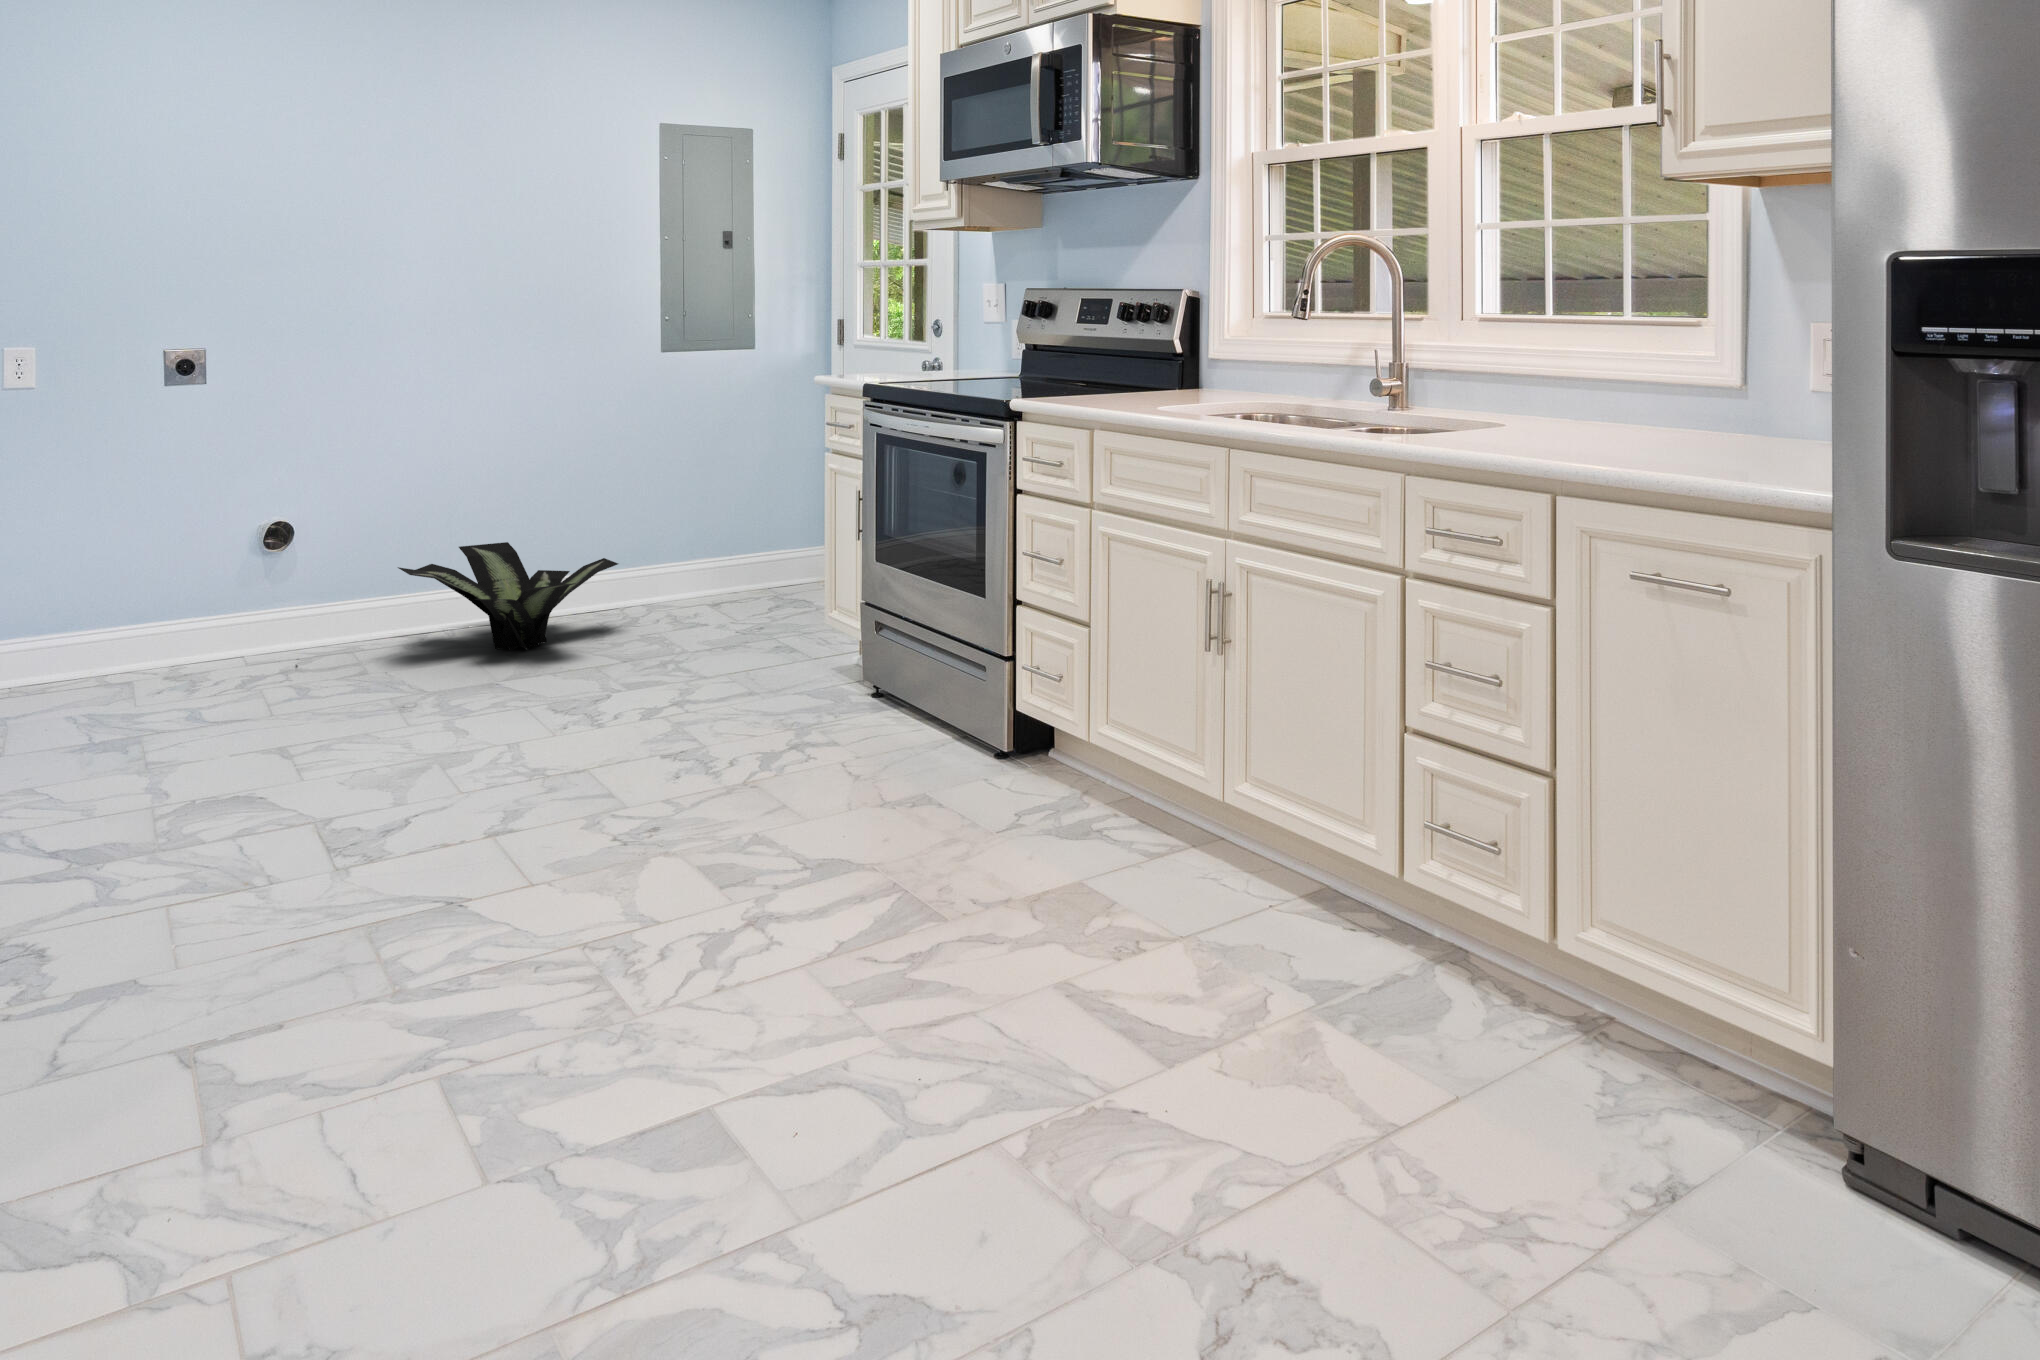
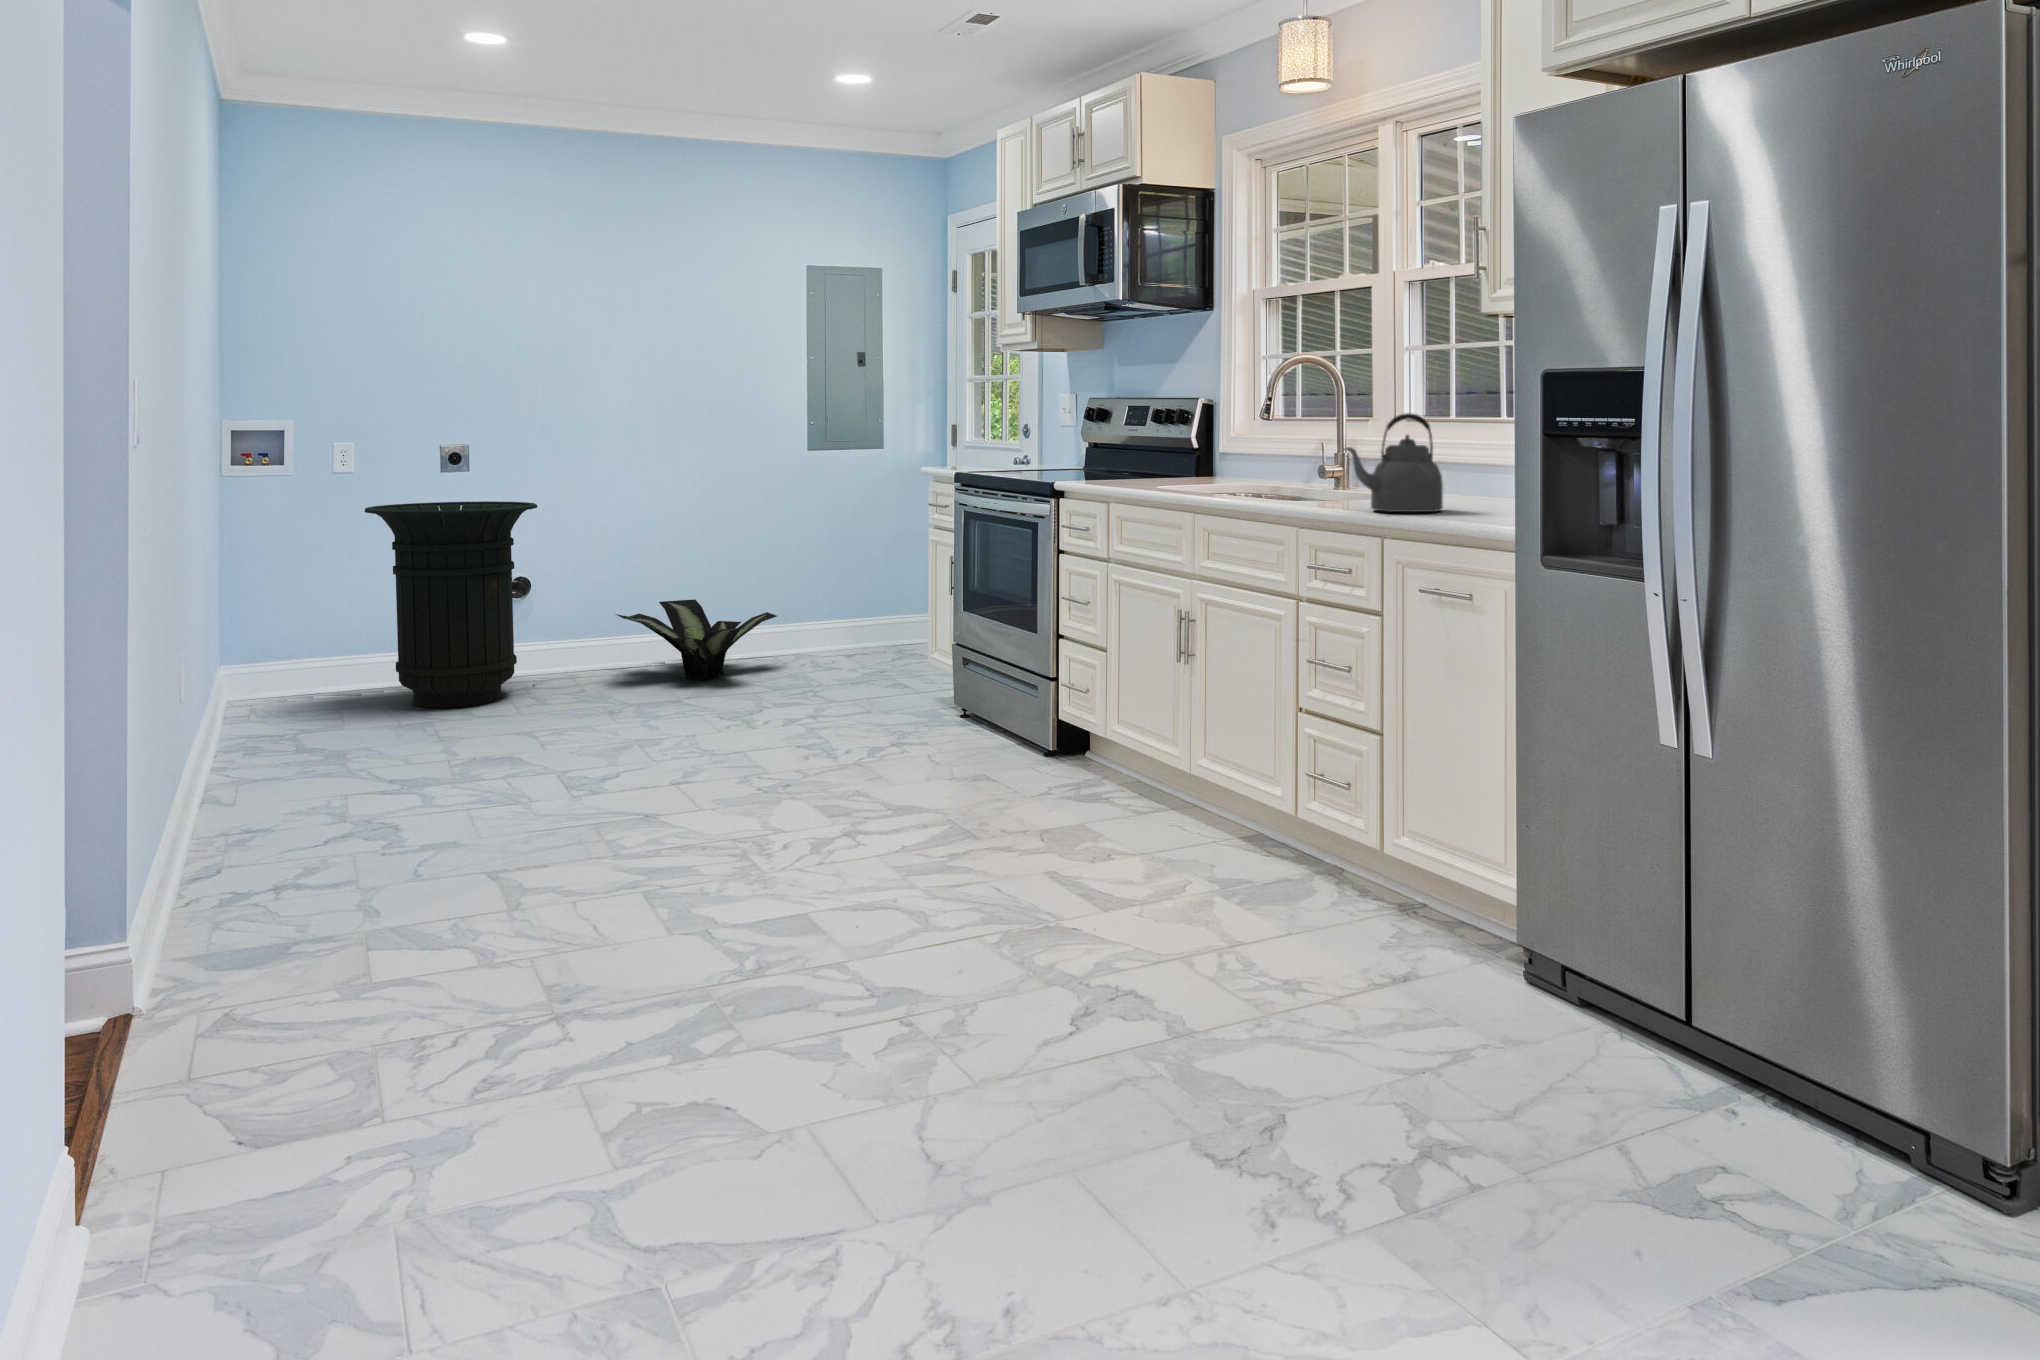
kettle: none [1479,313,1614,453] -> present [1344,413,1443,512]
trash can: none [30,419,289,707] -> present [365,501,537,708]

